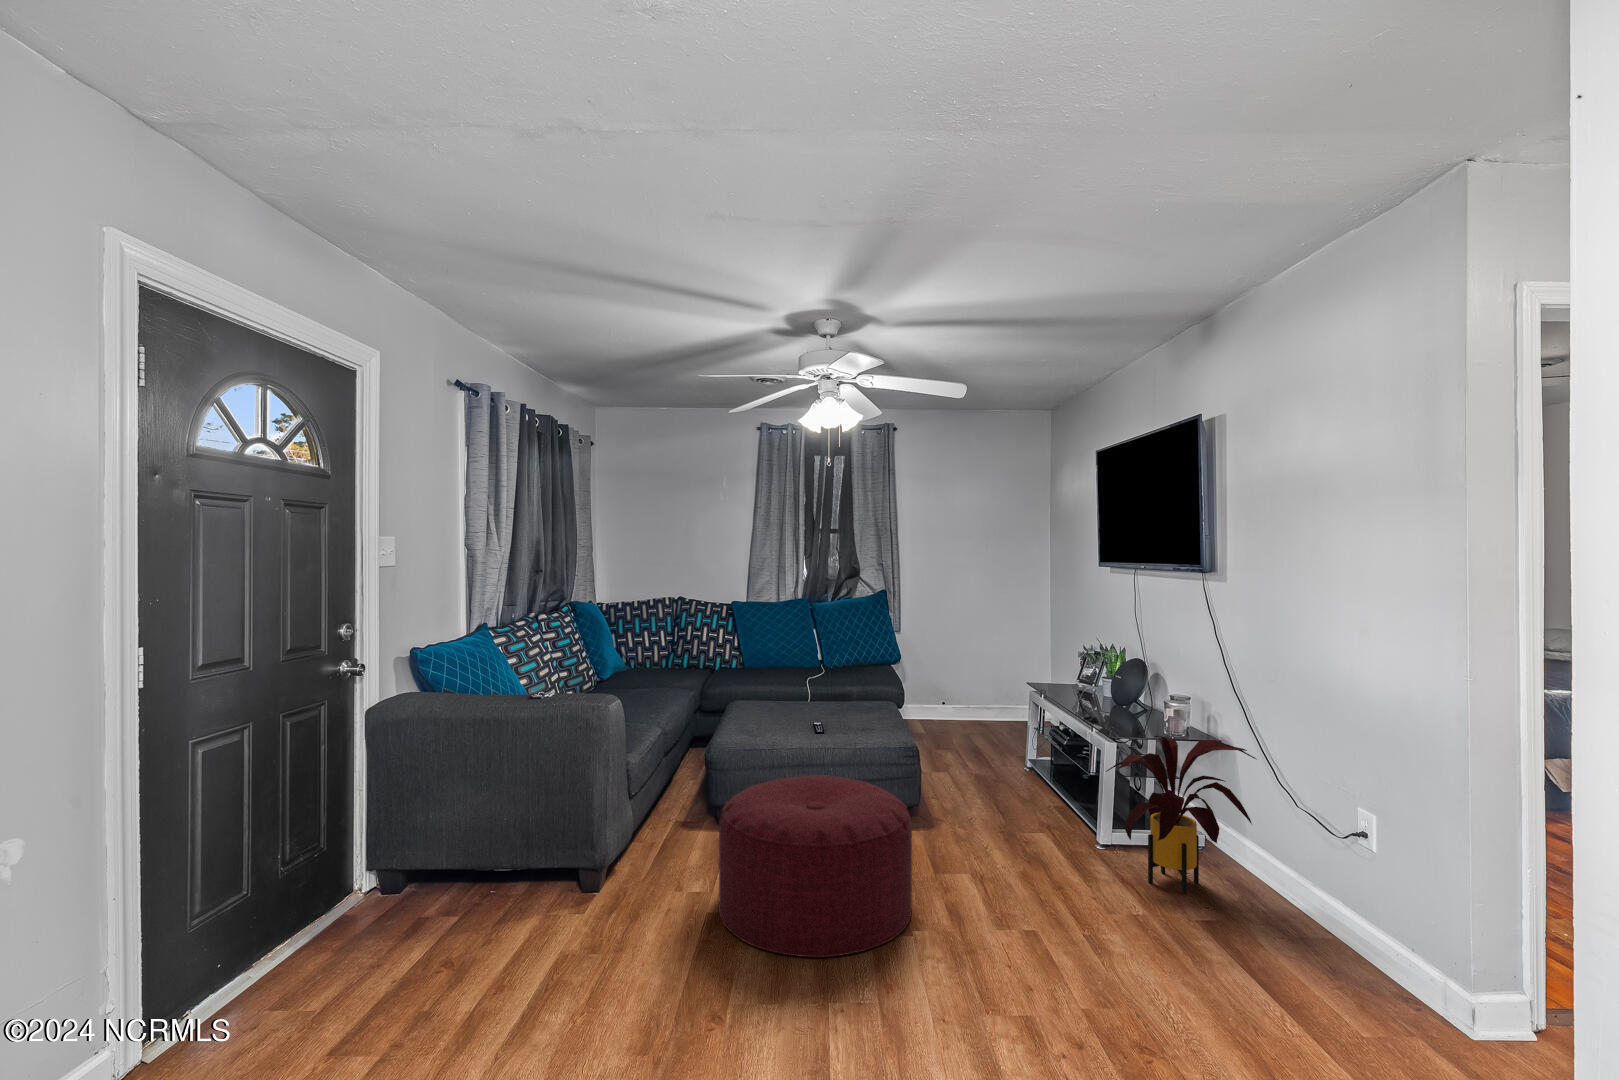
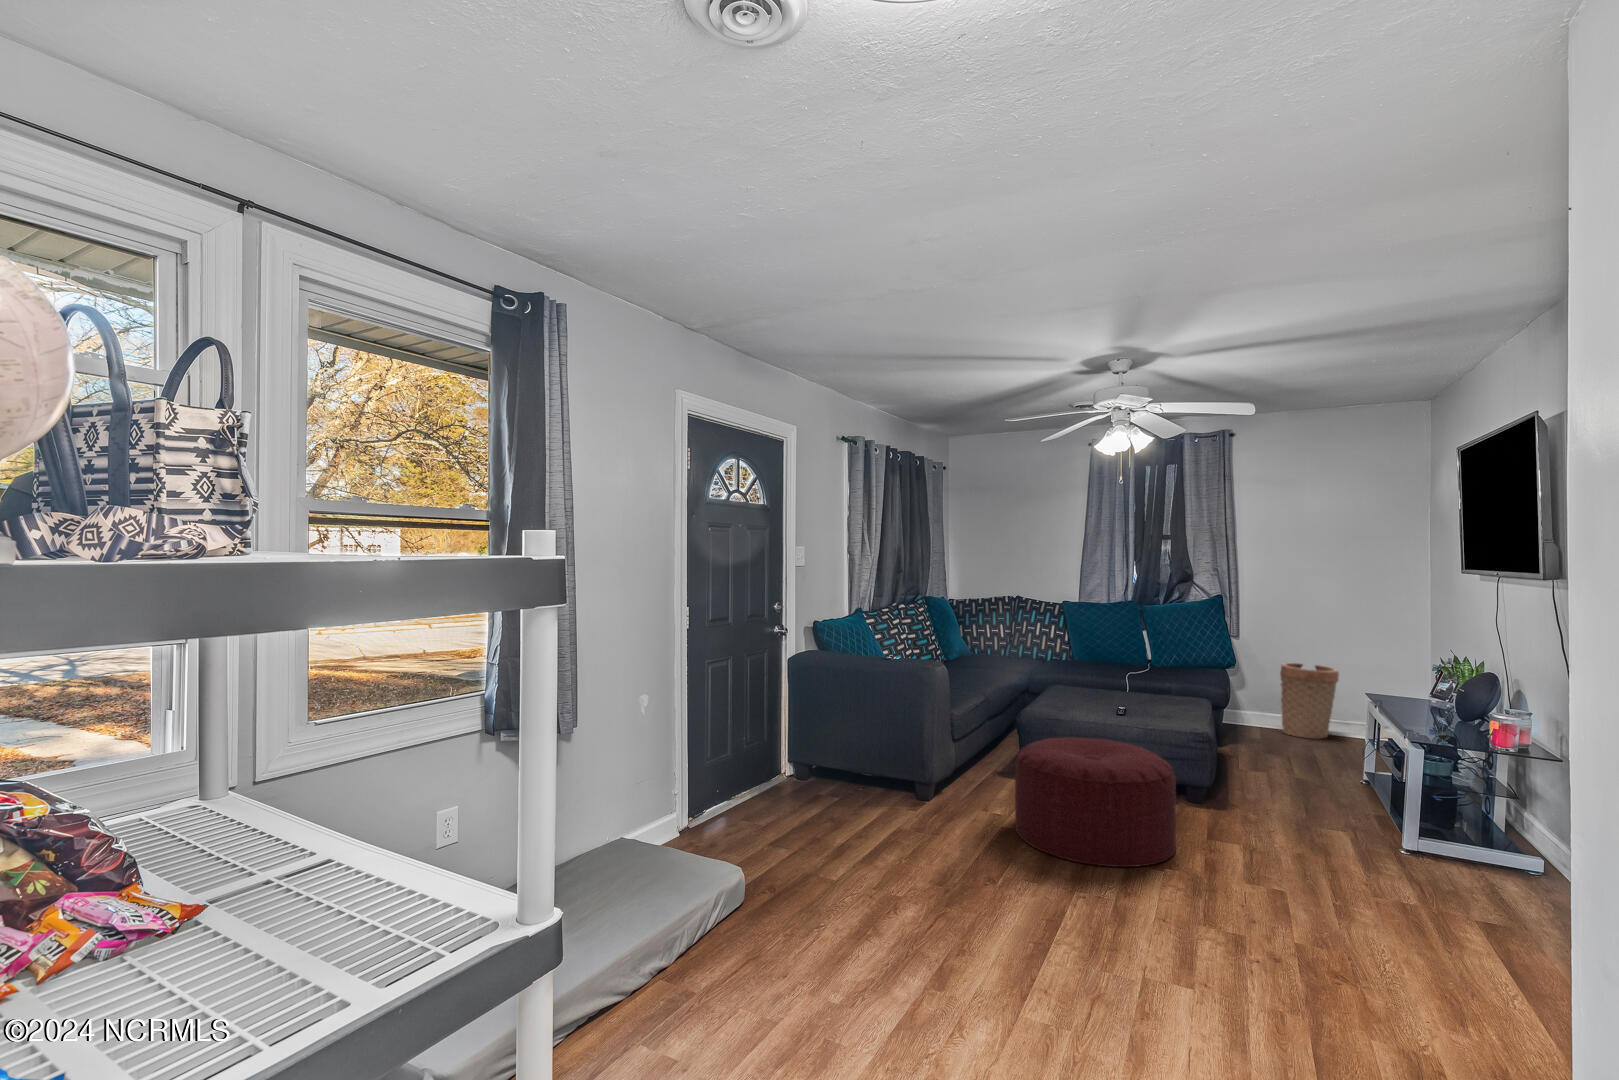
basket: none [938,654,987,729] -> present [1280,663,1339,739]
house plant: present [1106,736,1256,894] -> none [1389,738,1584,894]

